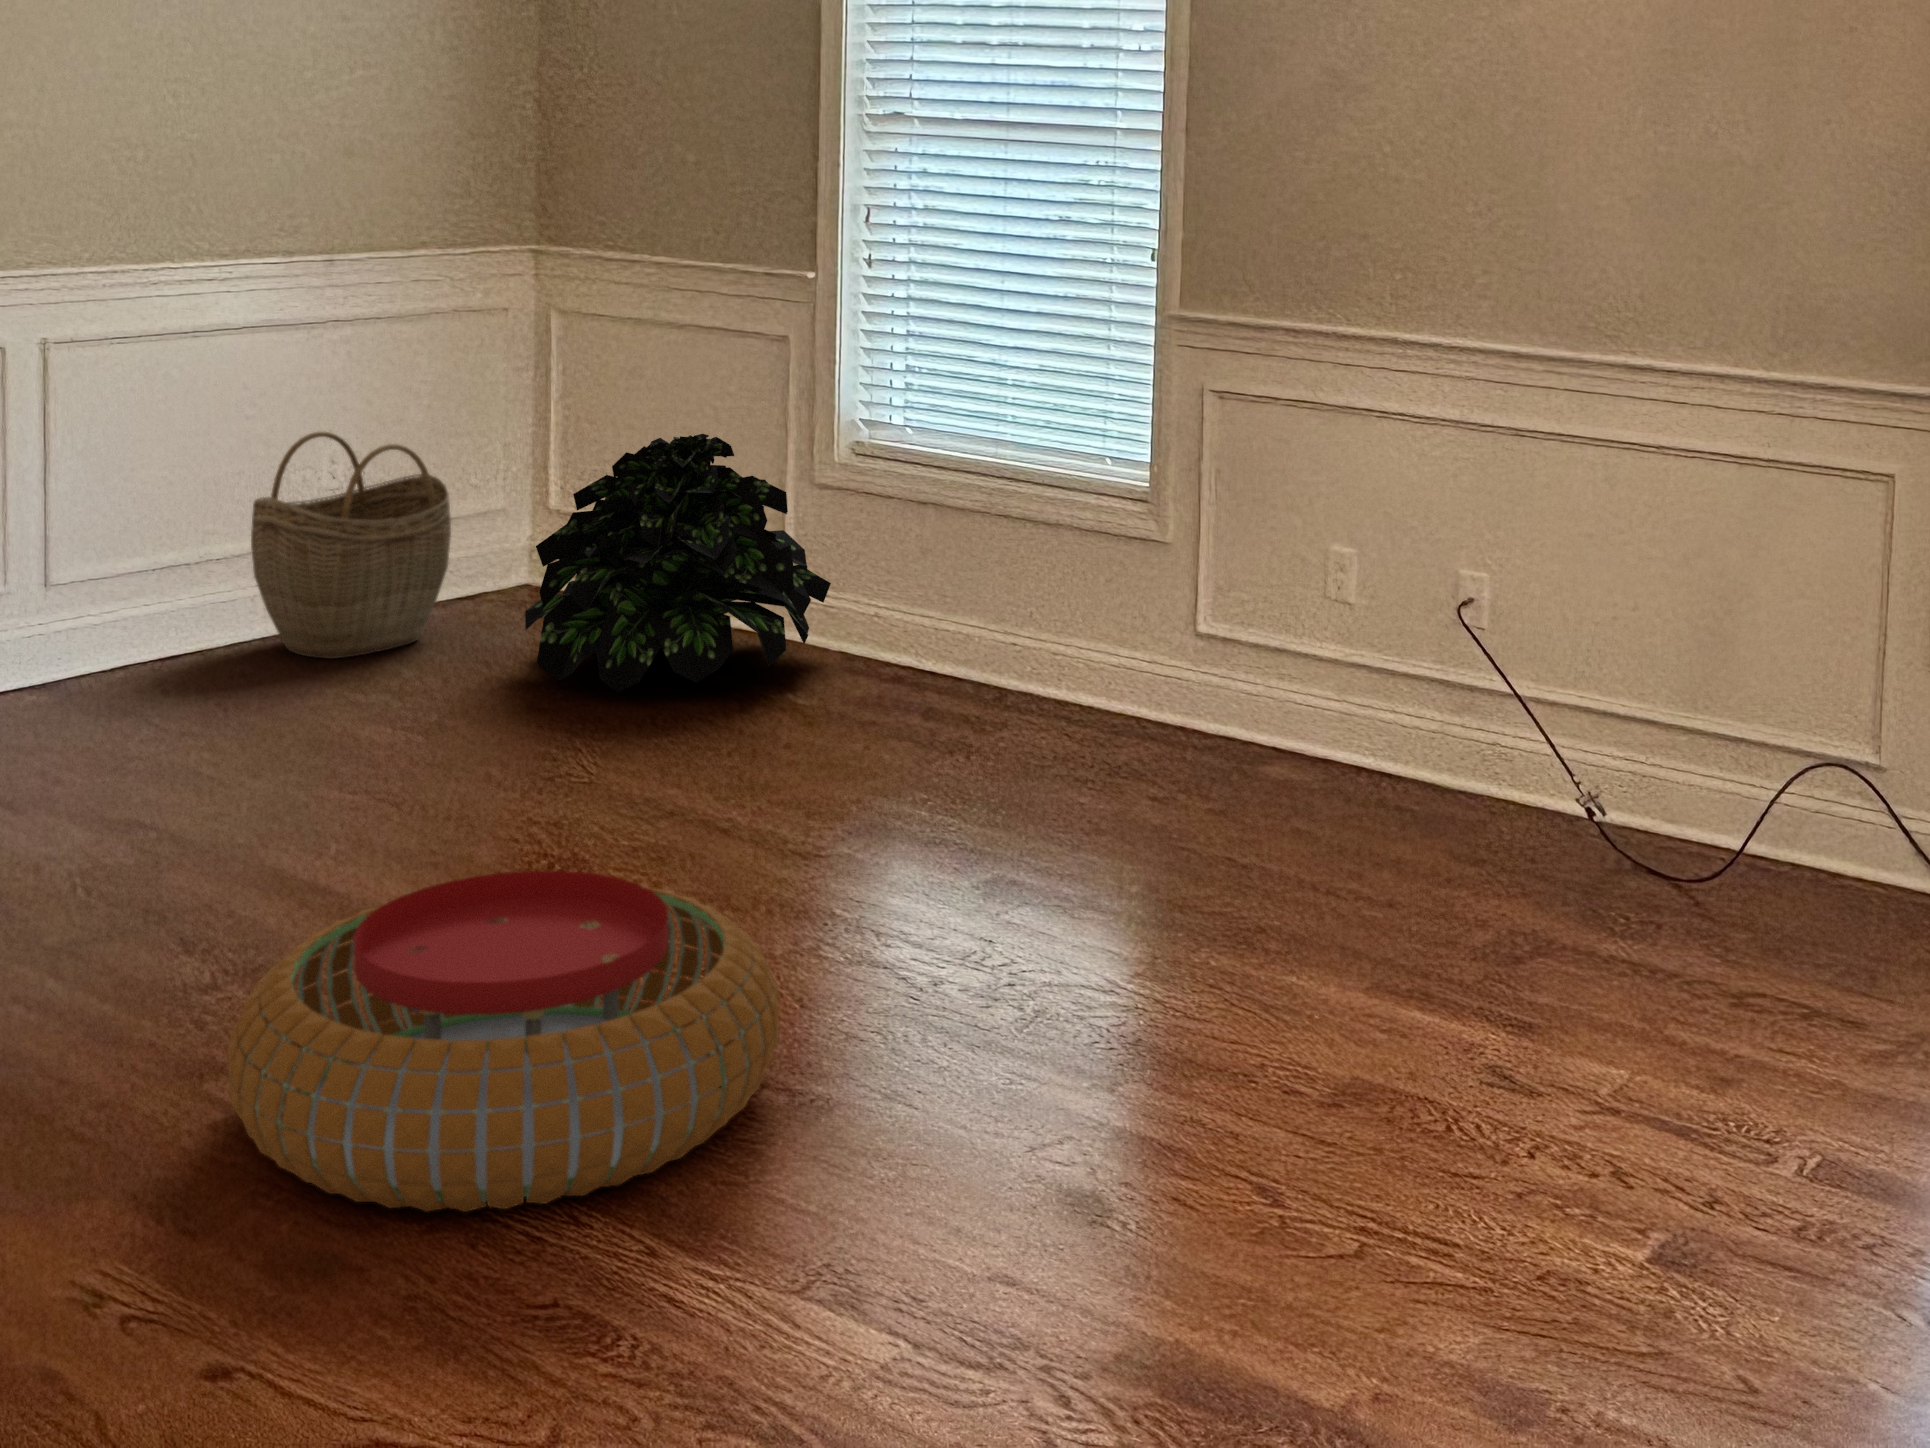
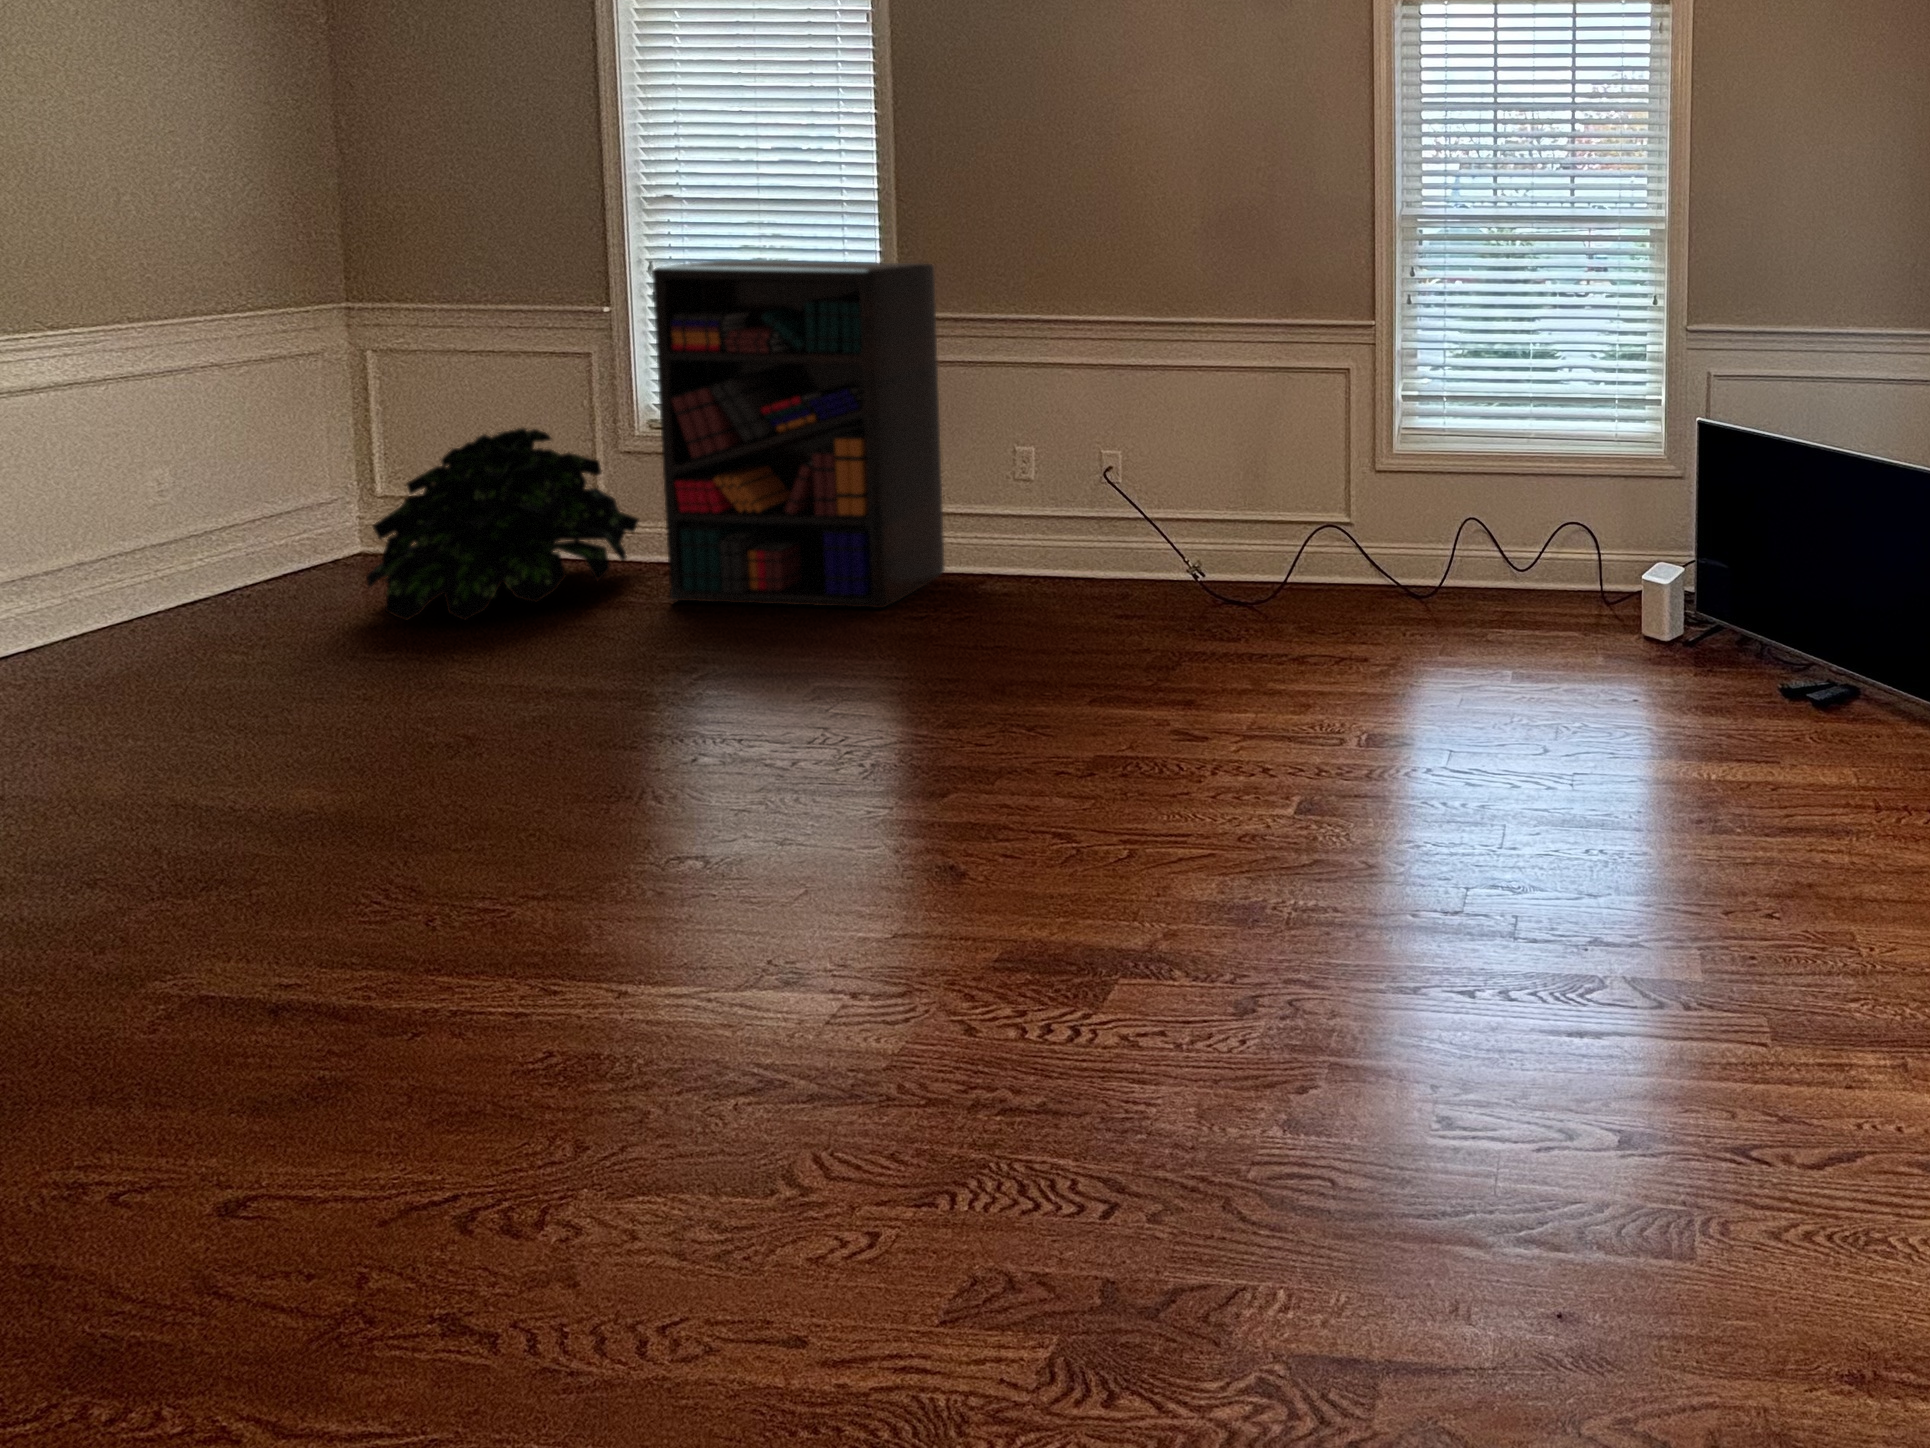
bookshelf: none [849,213,1228,772] -> present [652,261,945,608]
woven basket: present [251,432,451,659] -> none [63,463,280,642]
pouf: present [227,871,779,1212] -> none [170,746,692,1037]

